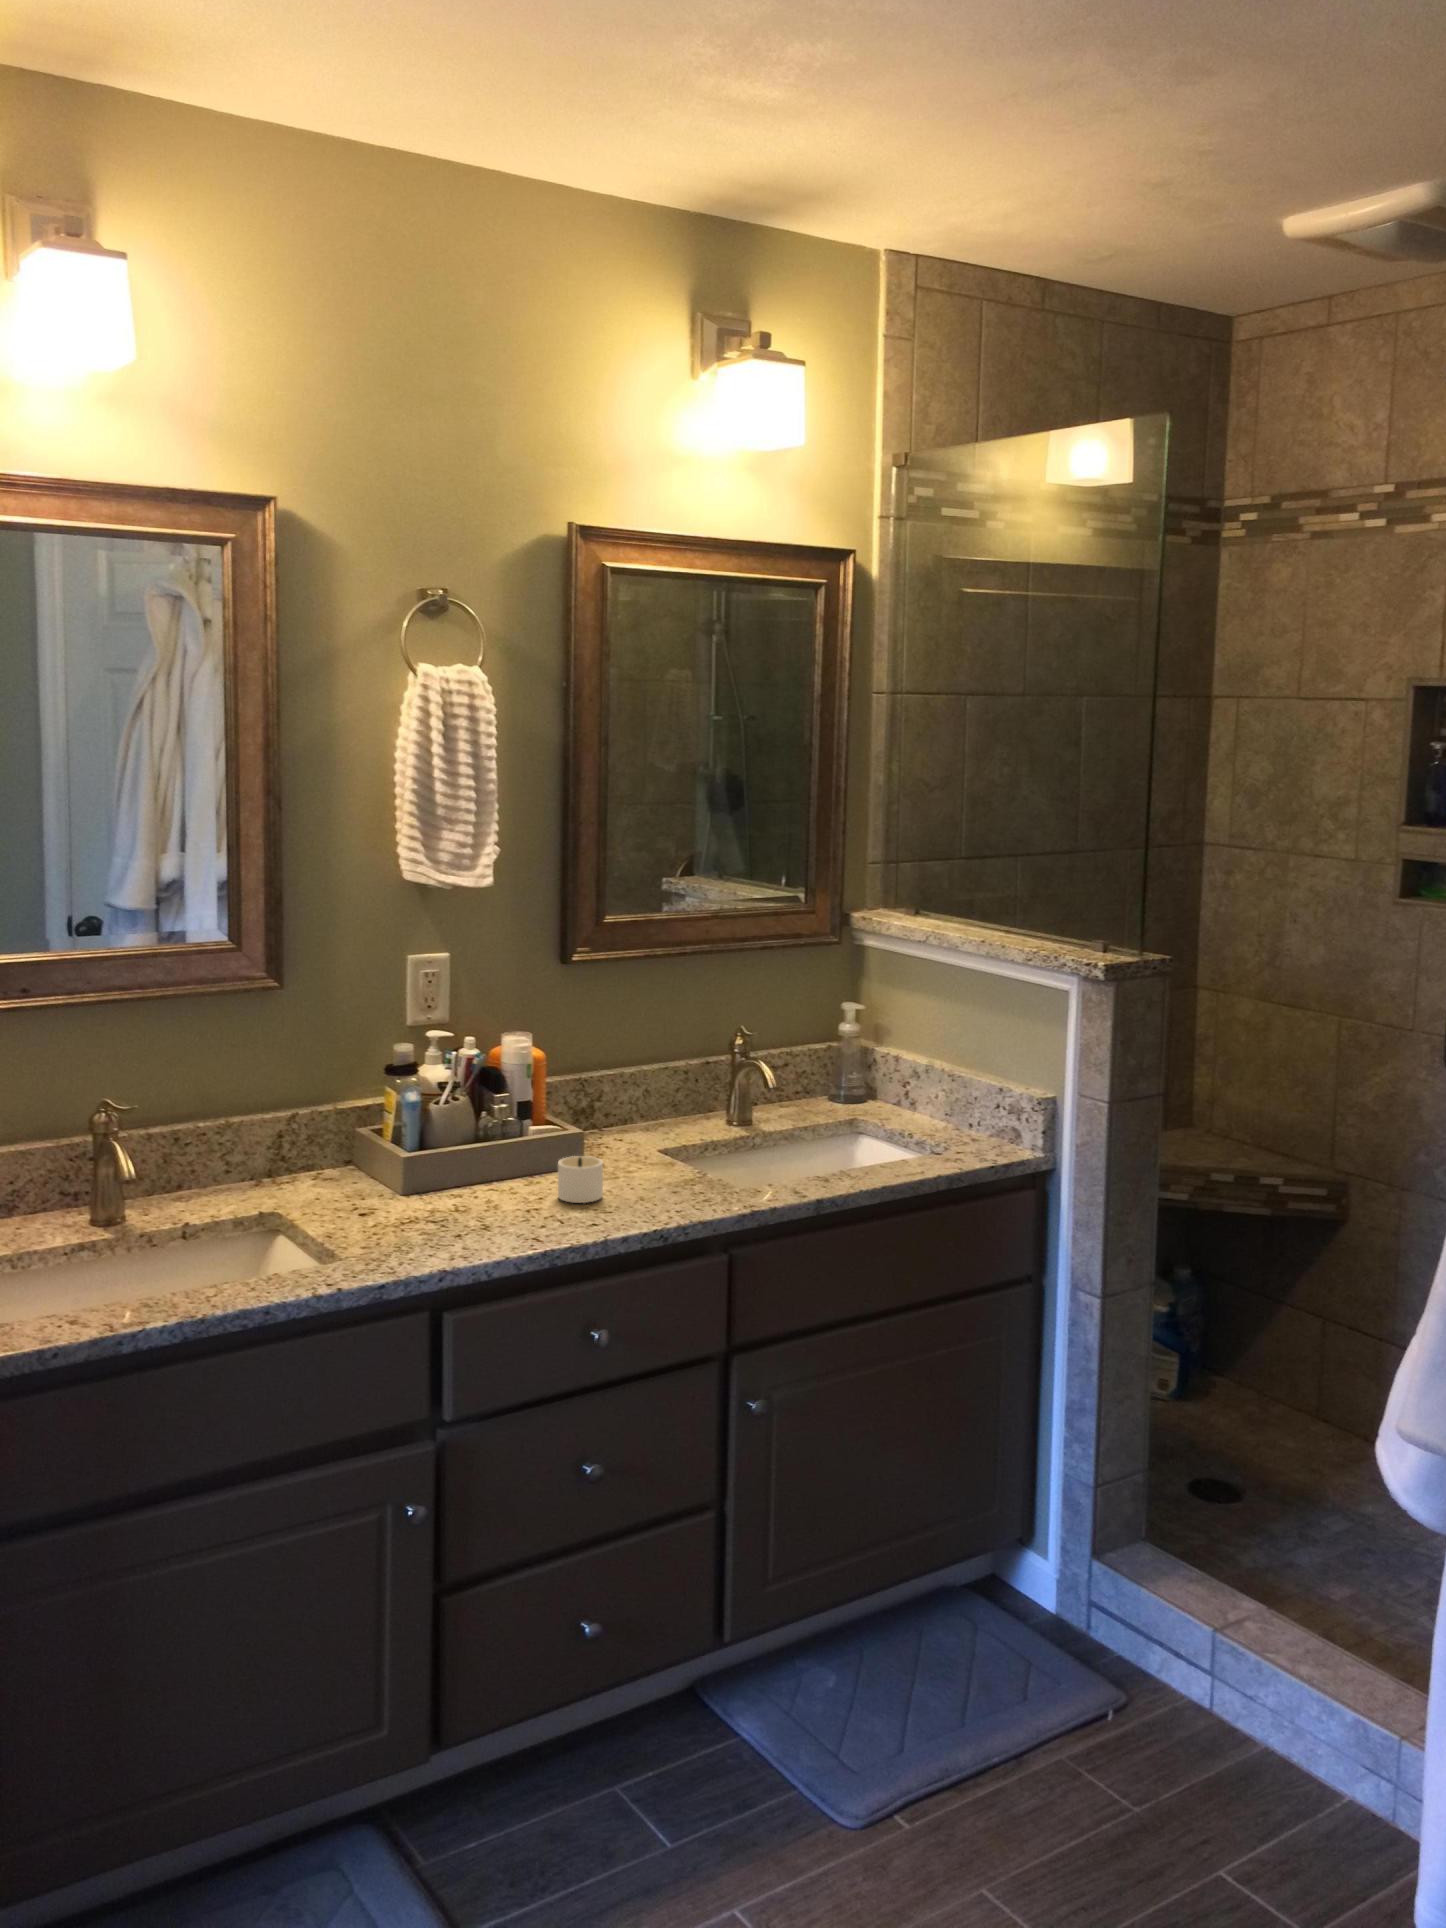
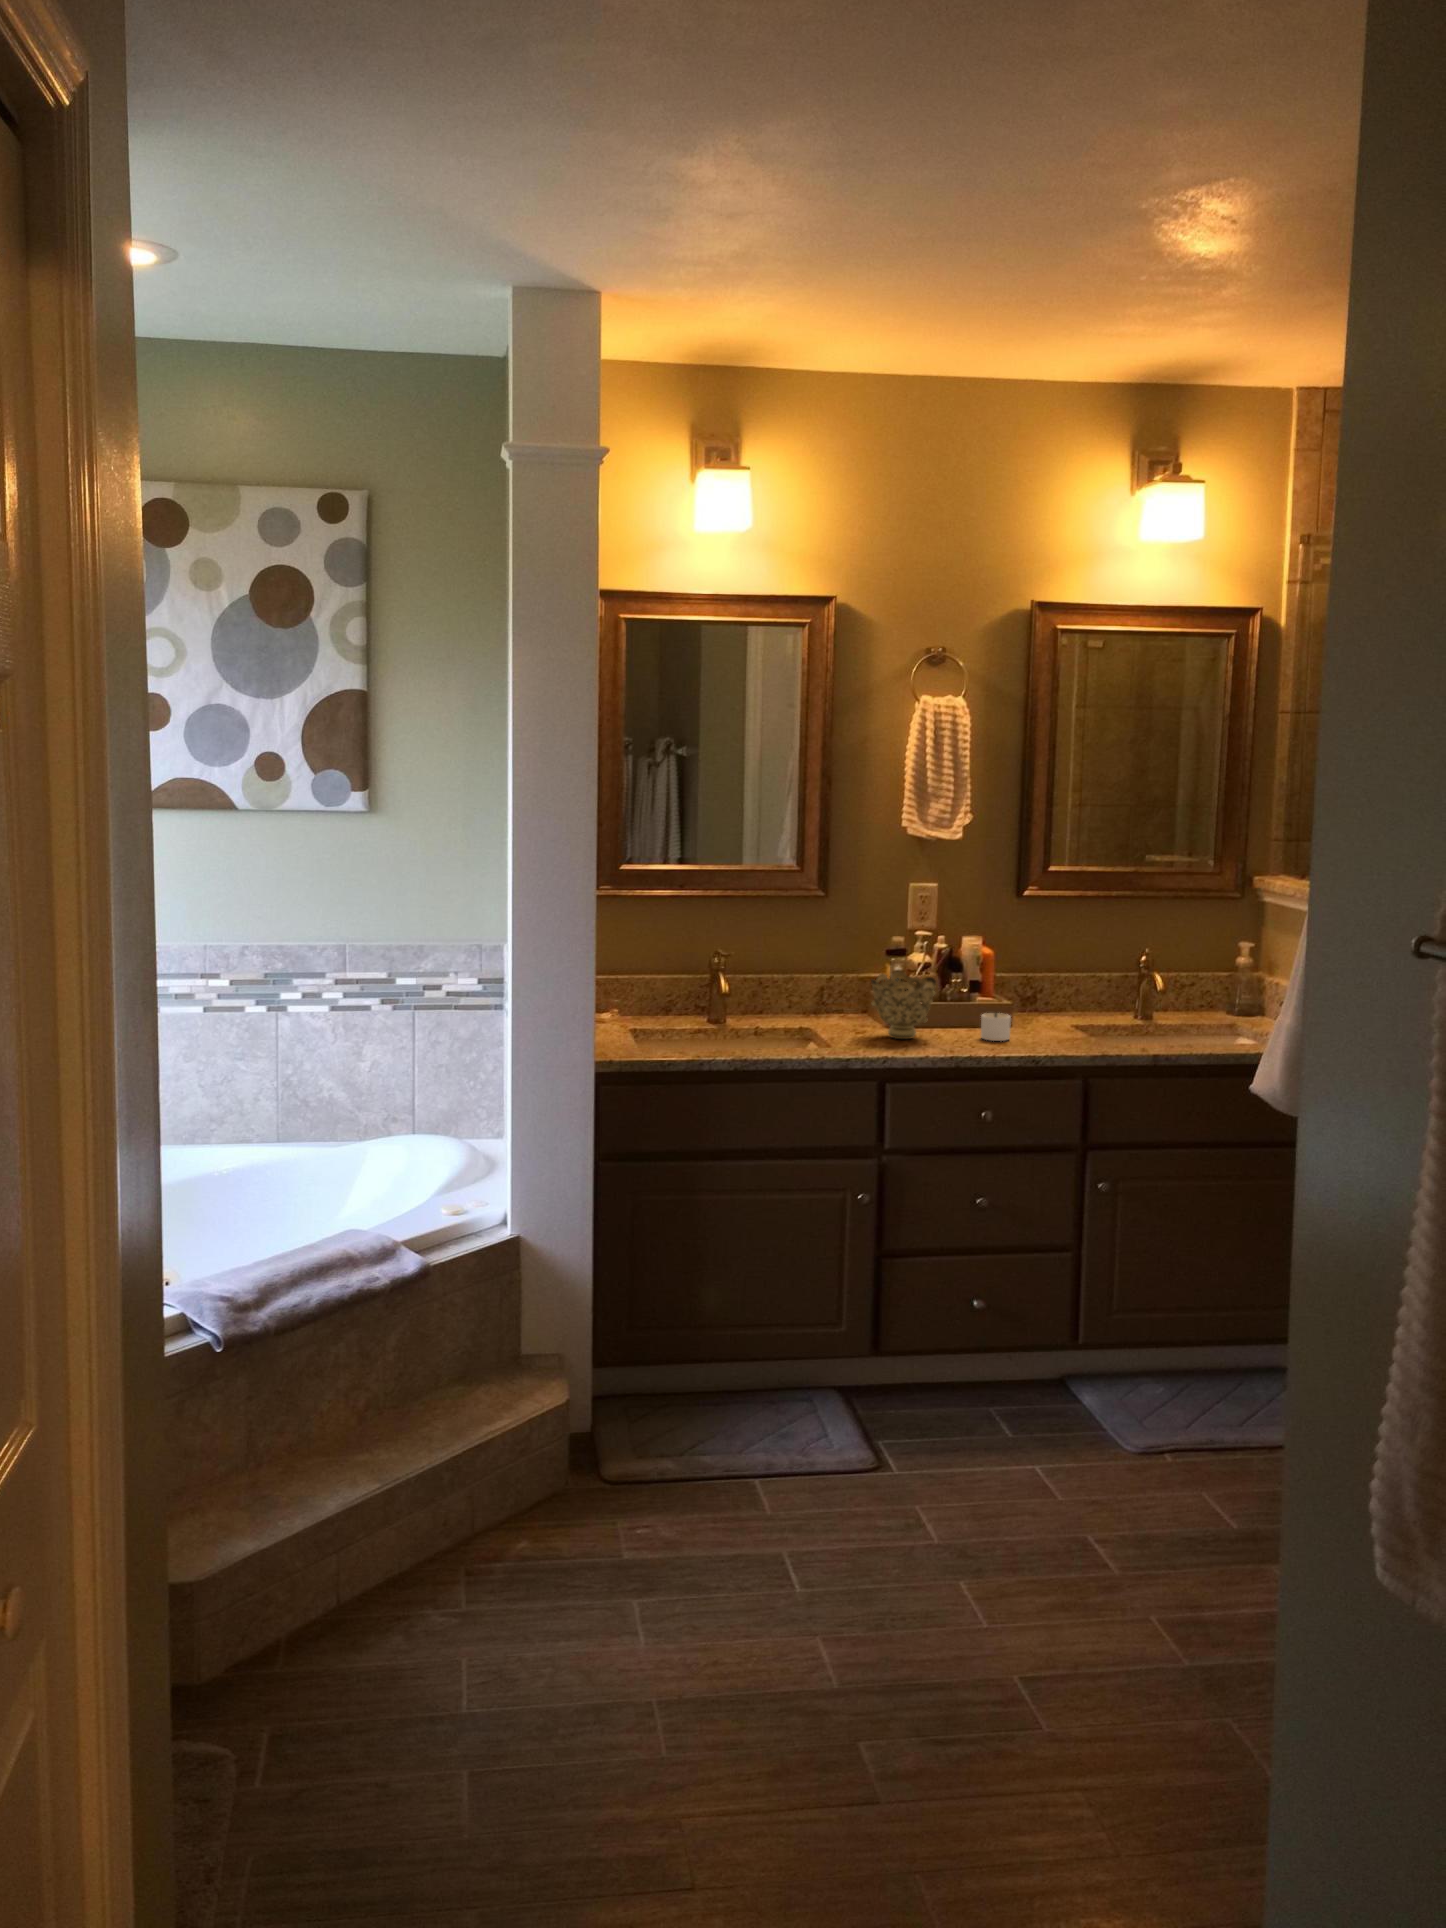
decorative bowl: none [386,1109,494,1220] -> present [871,973,936,1039]

